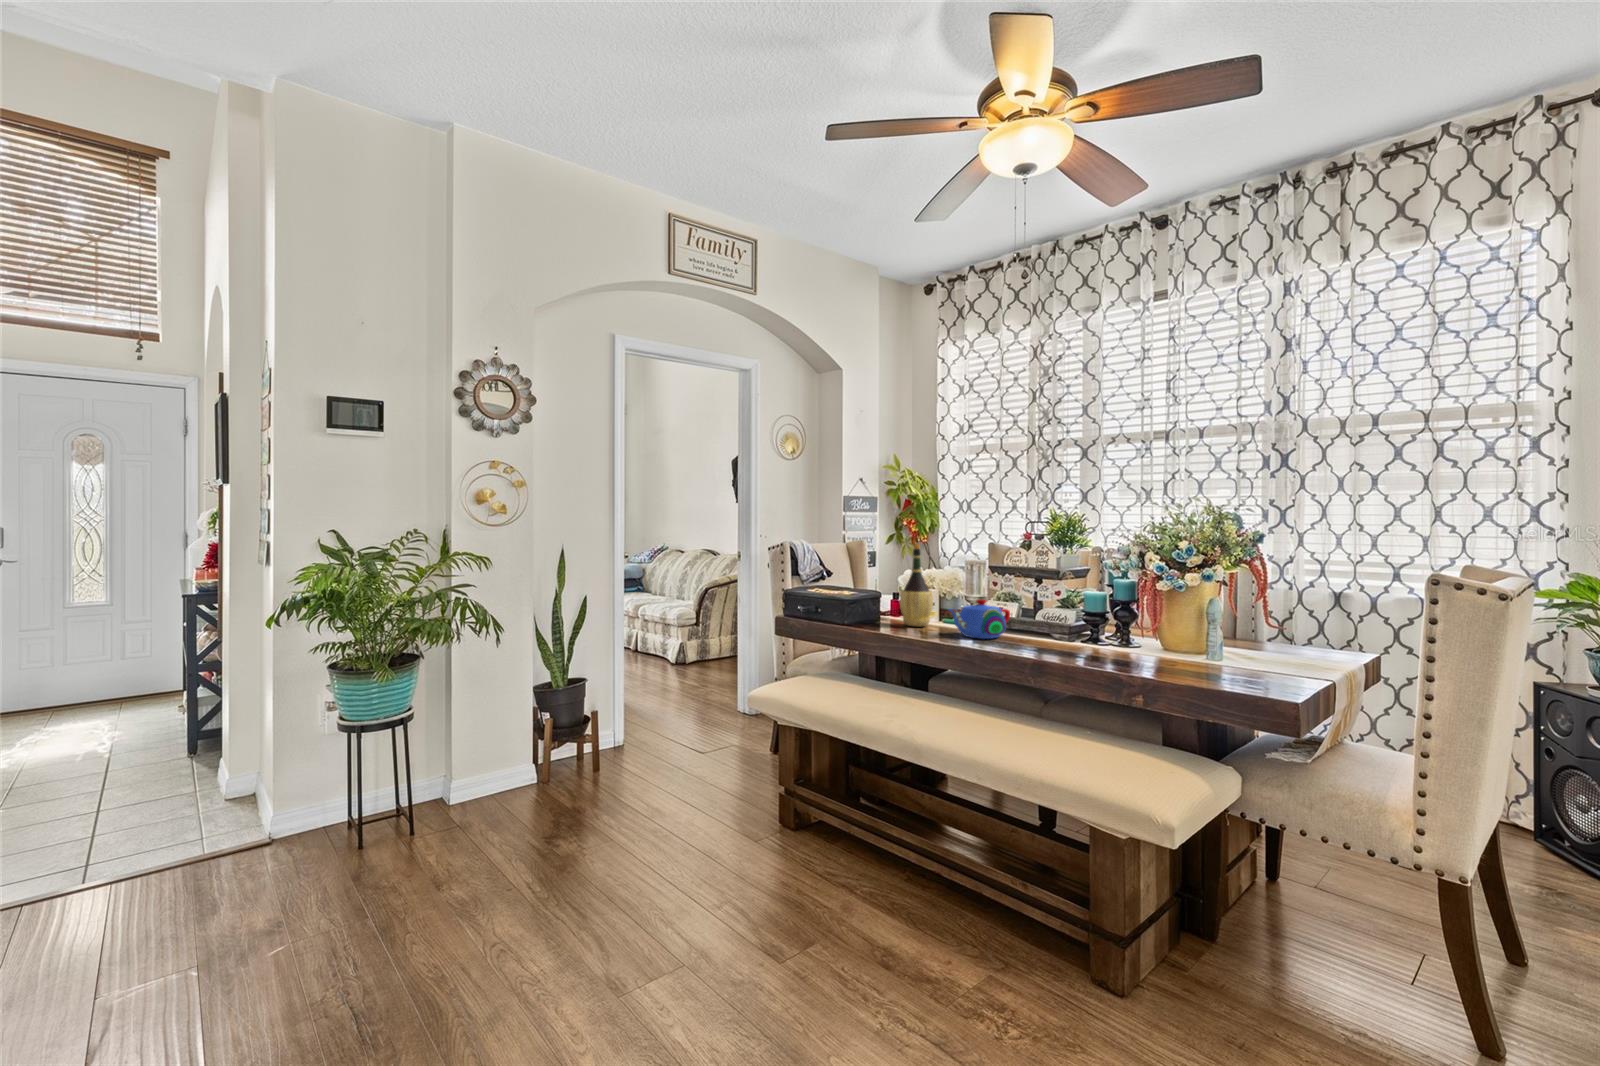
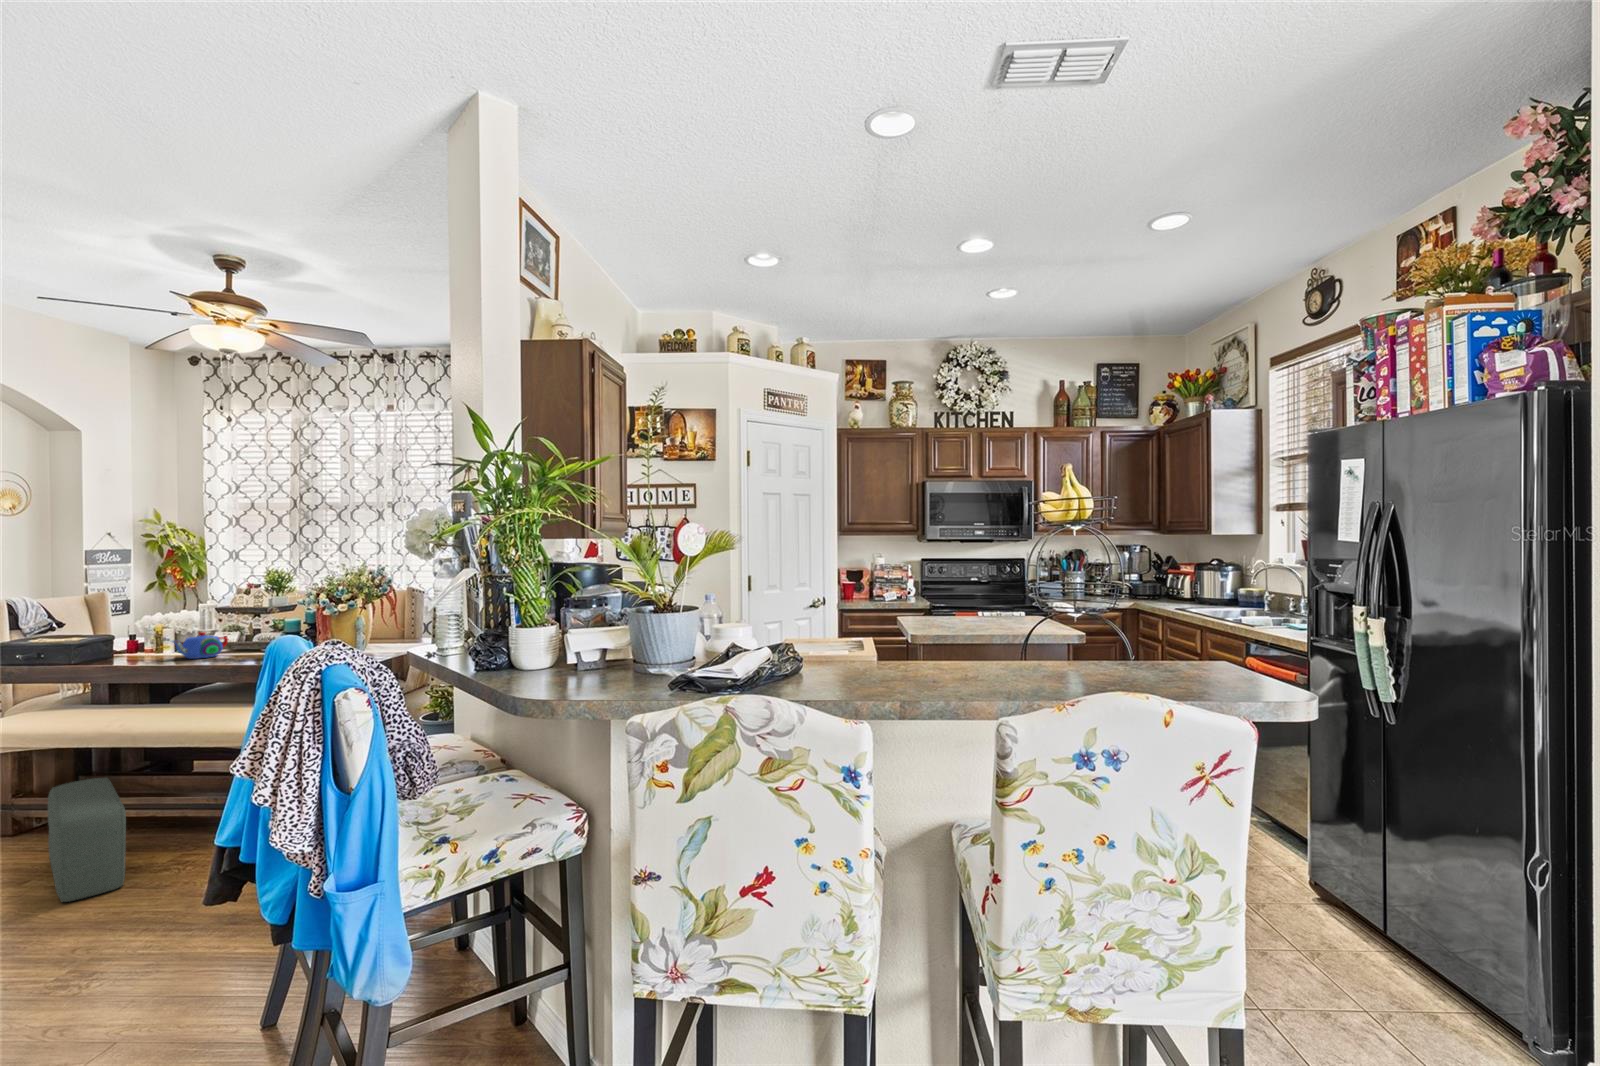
wine bottle: present [900,544,933,626] -> none [131,596,163,657]
pouf: none [824,787,915,1005] -> present [48,778,126,902]

